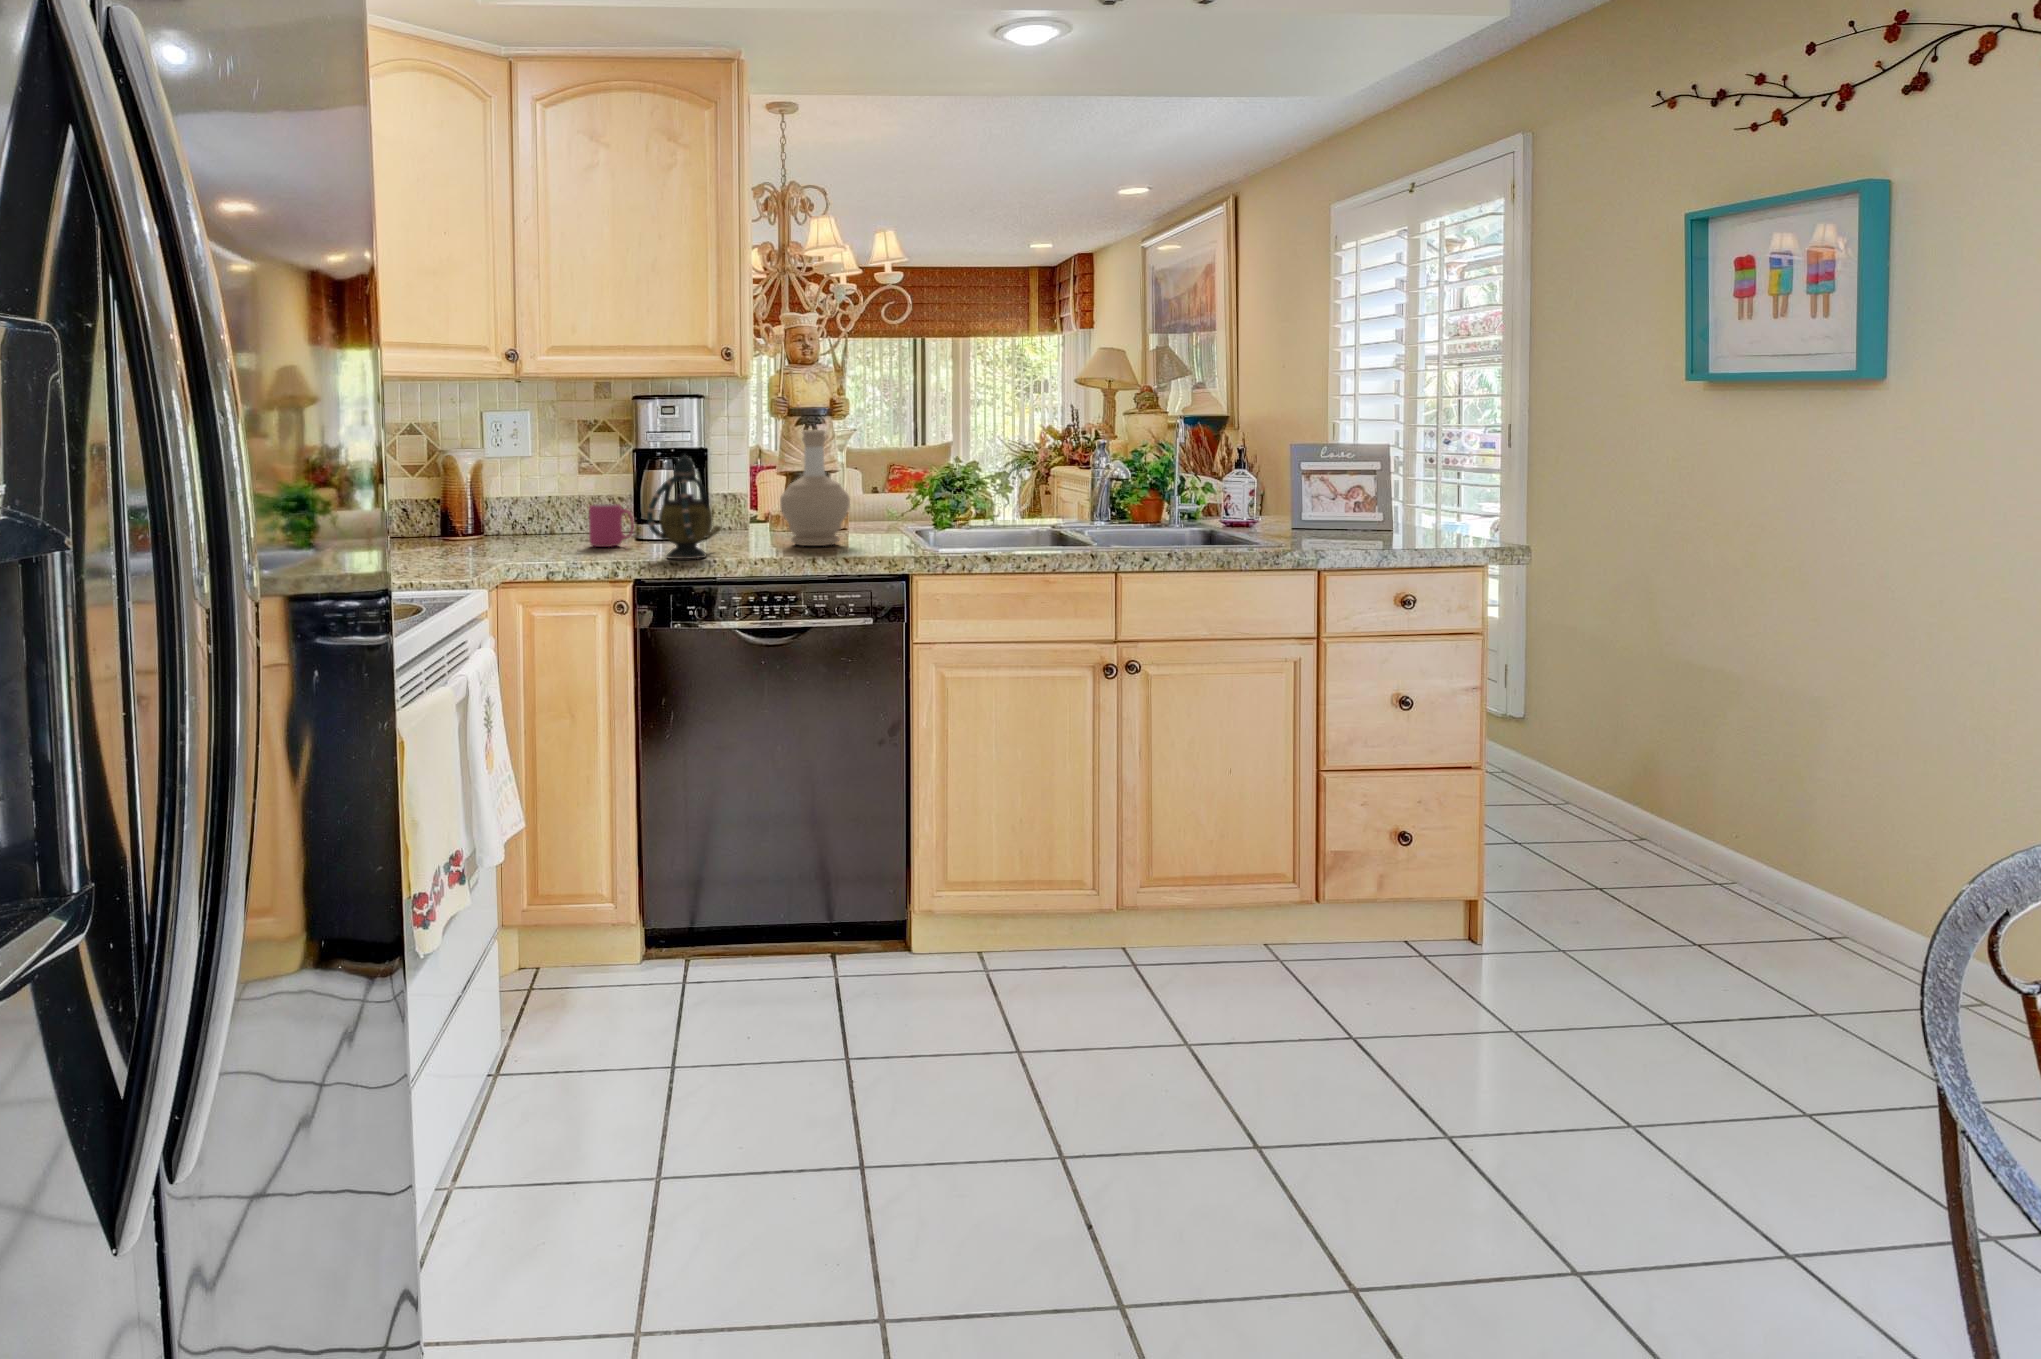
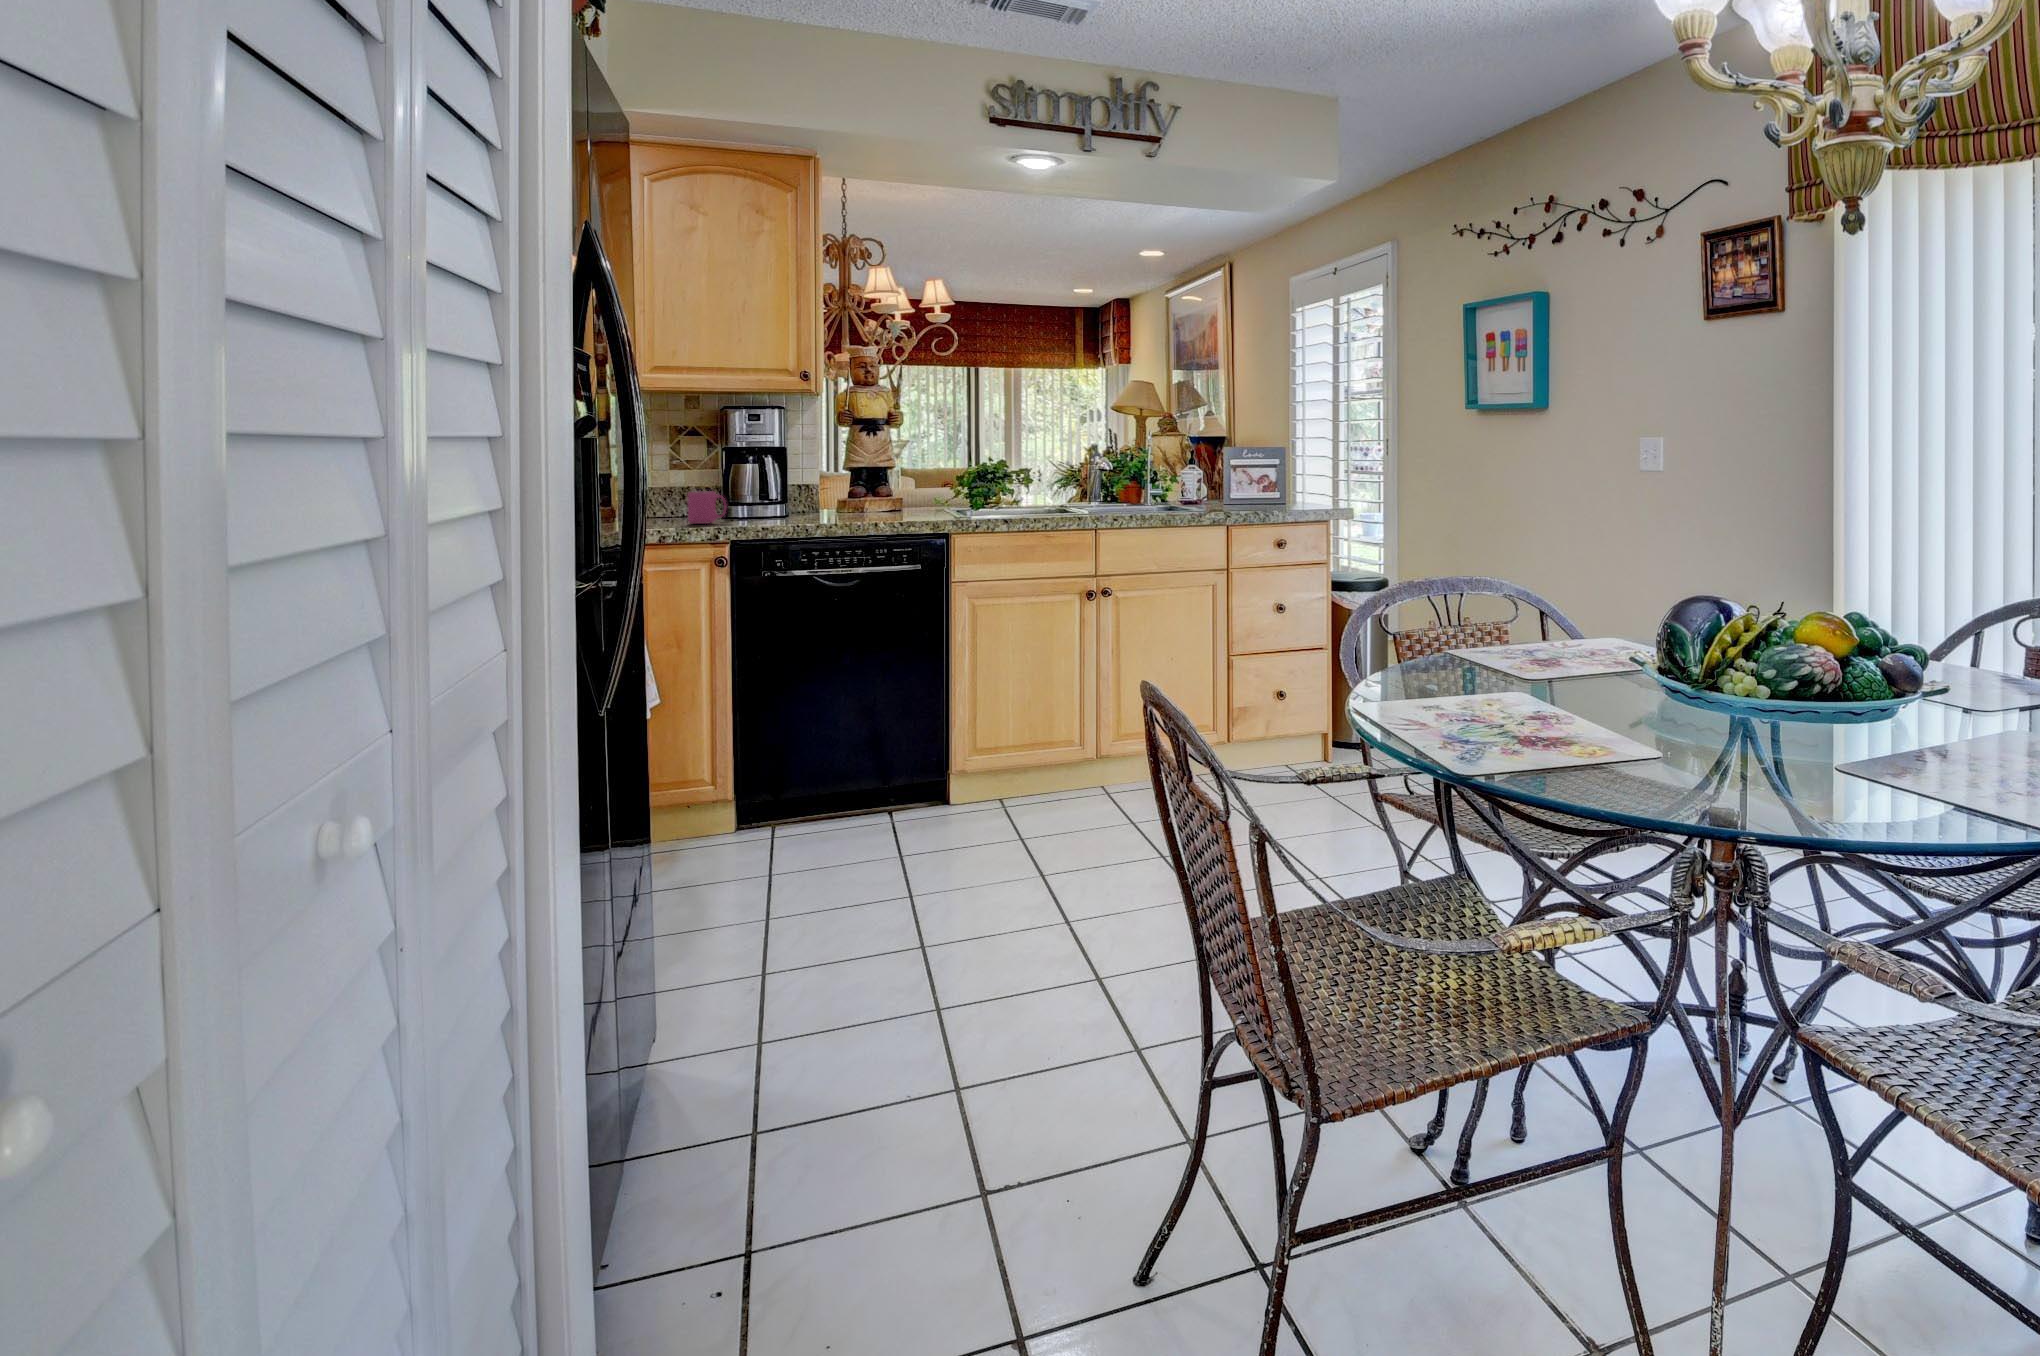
bottle: present [780,430,850,546] -> none [848,435,903,520]
teapot: present [647,455,721,559] -> none [742,451,801,528]

